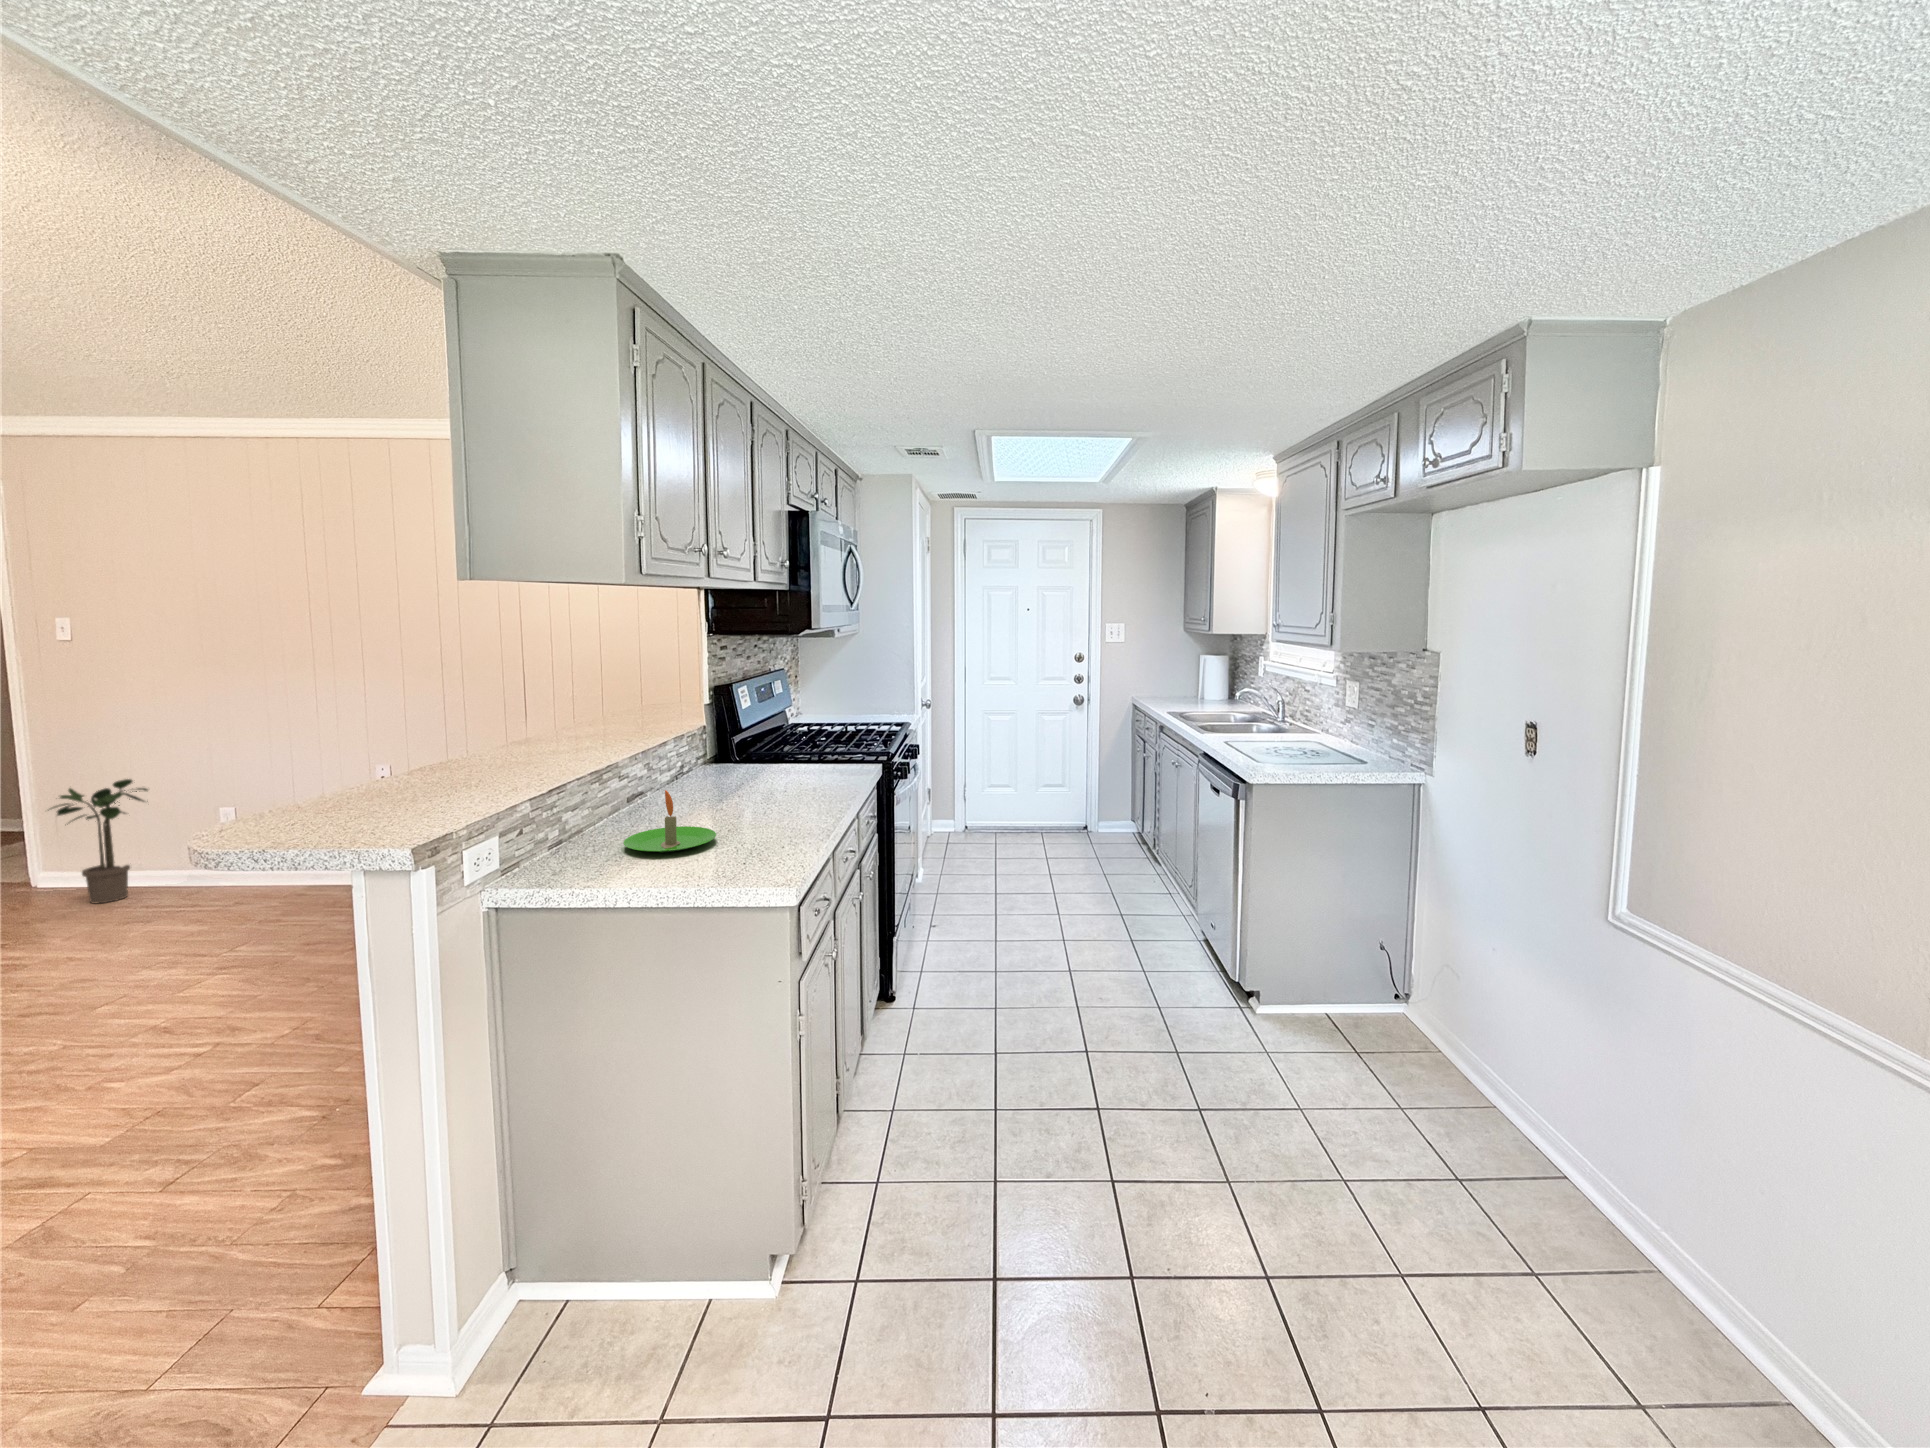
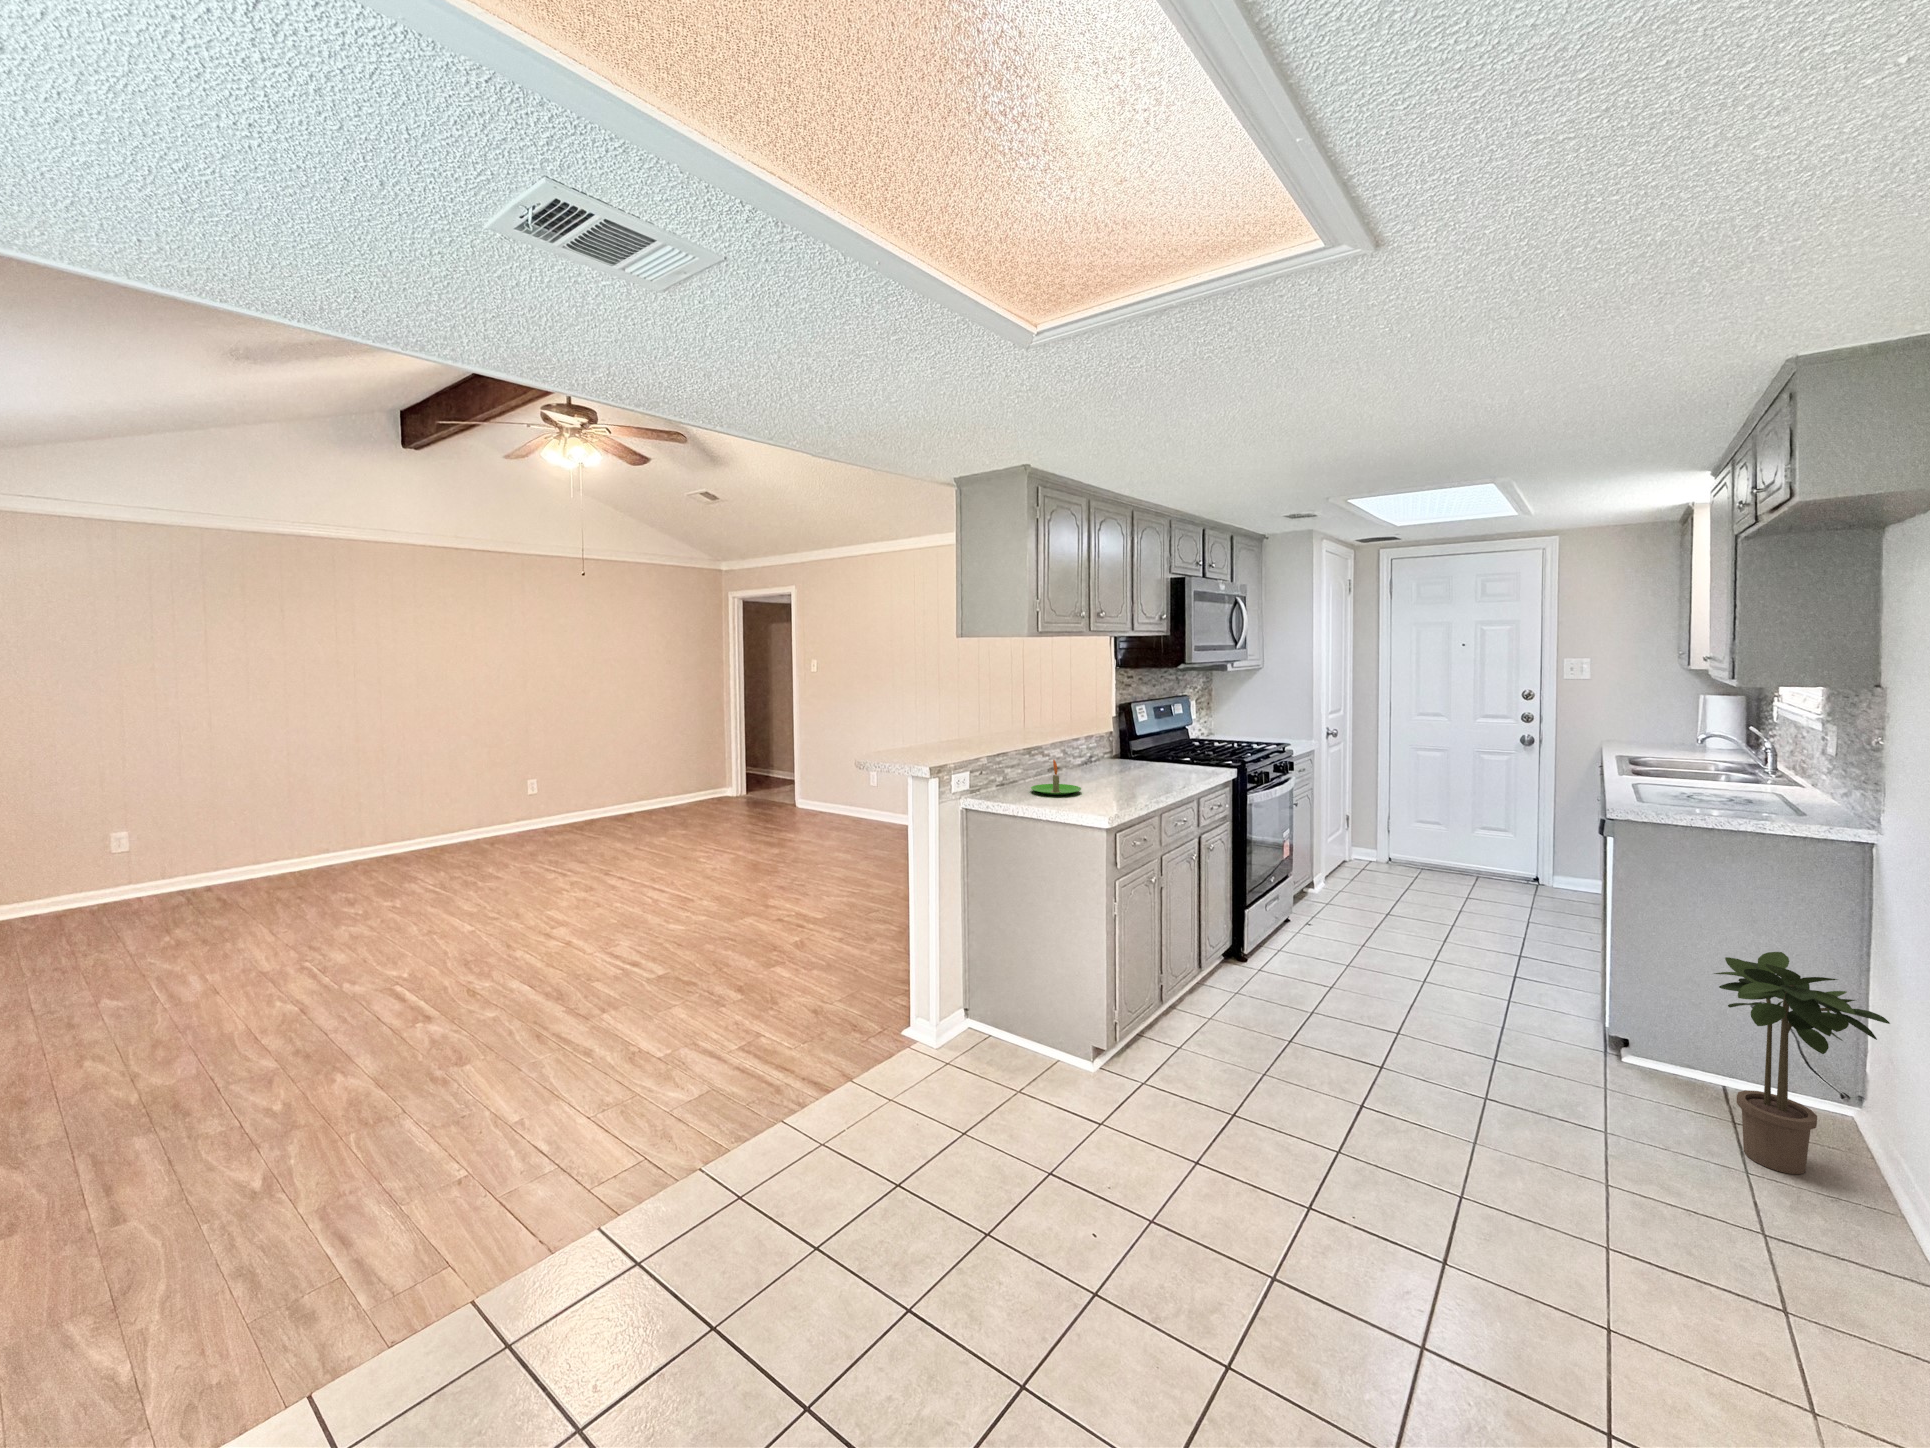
potted plant: present [48,779,148,903] -> present [1714,952,1890,1174]

